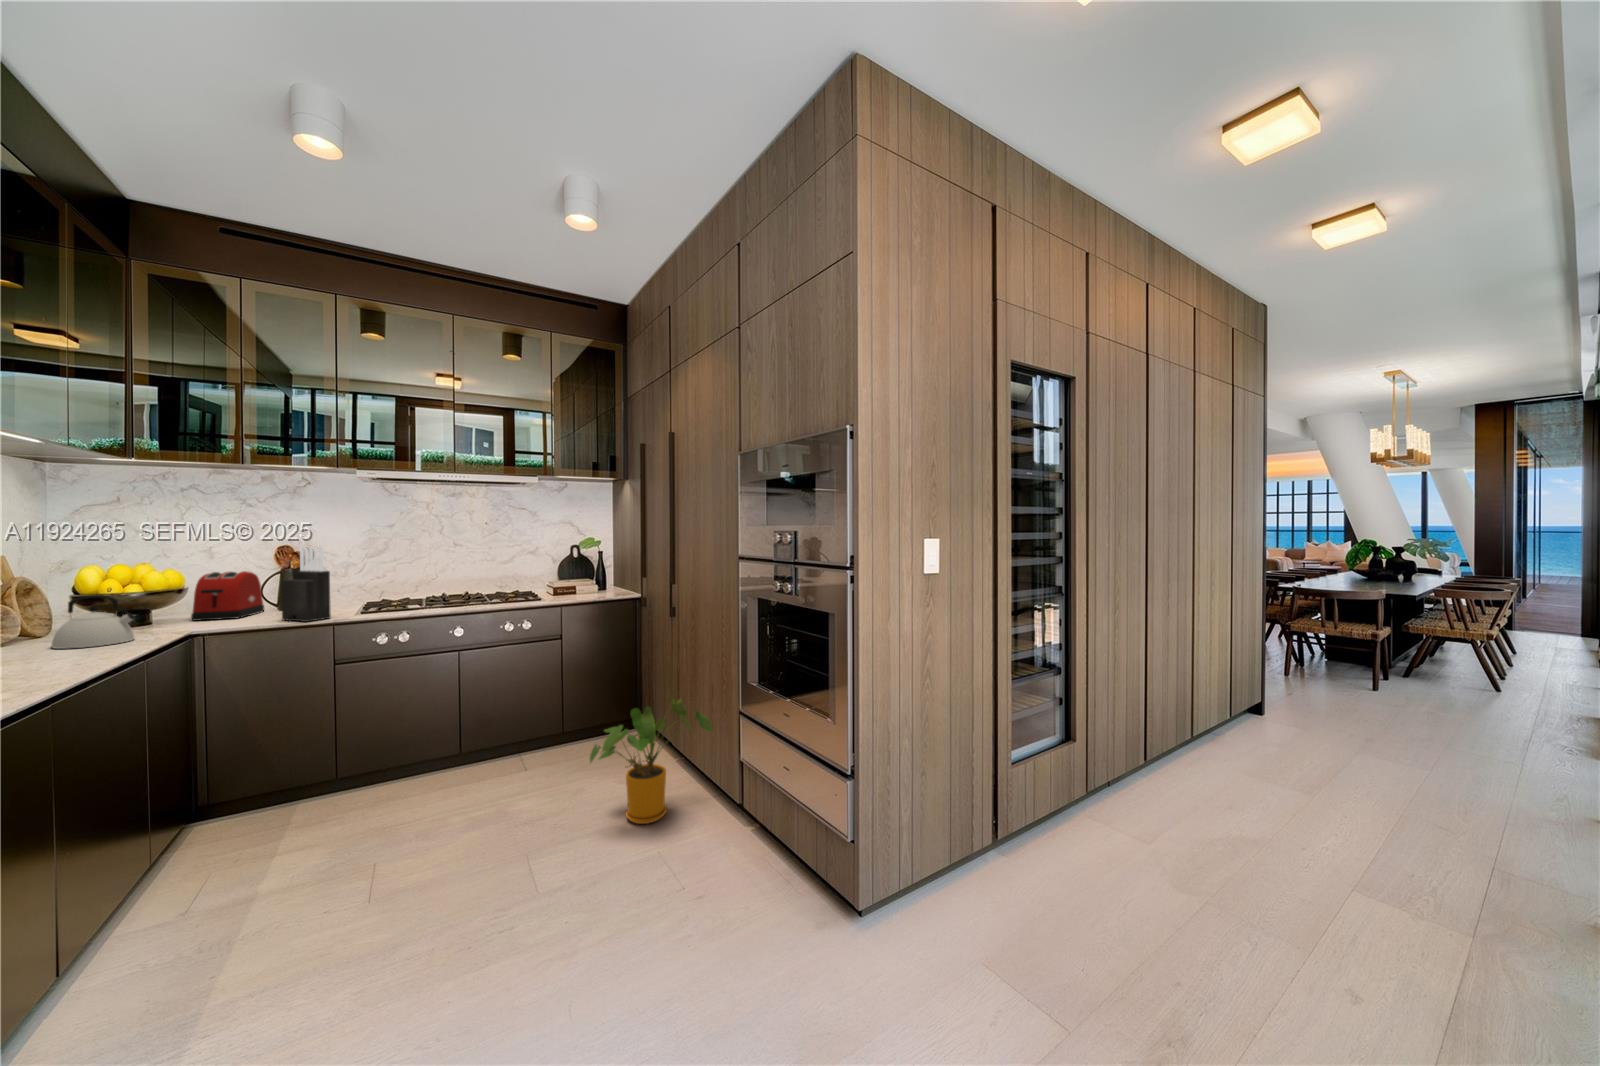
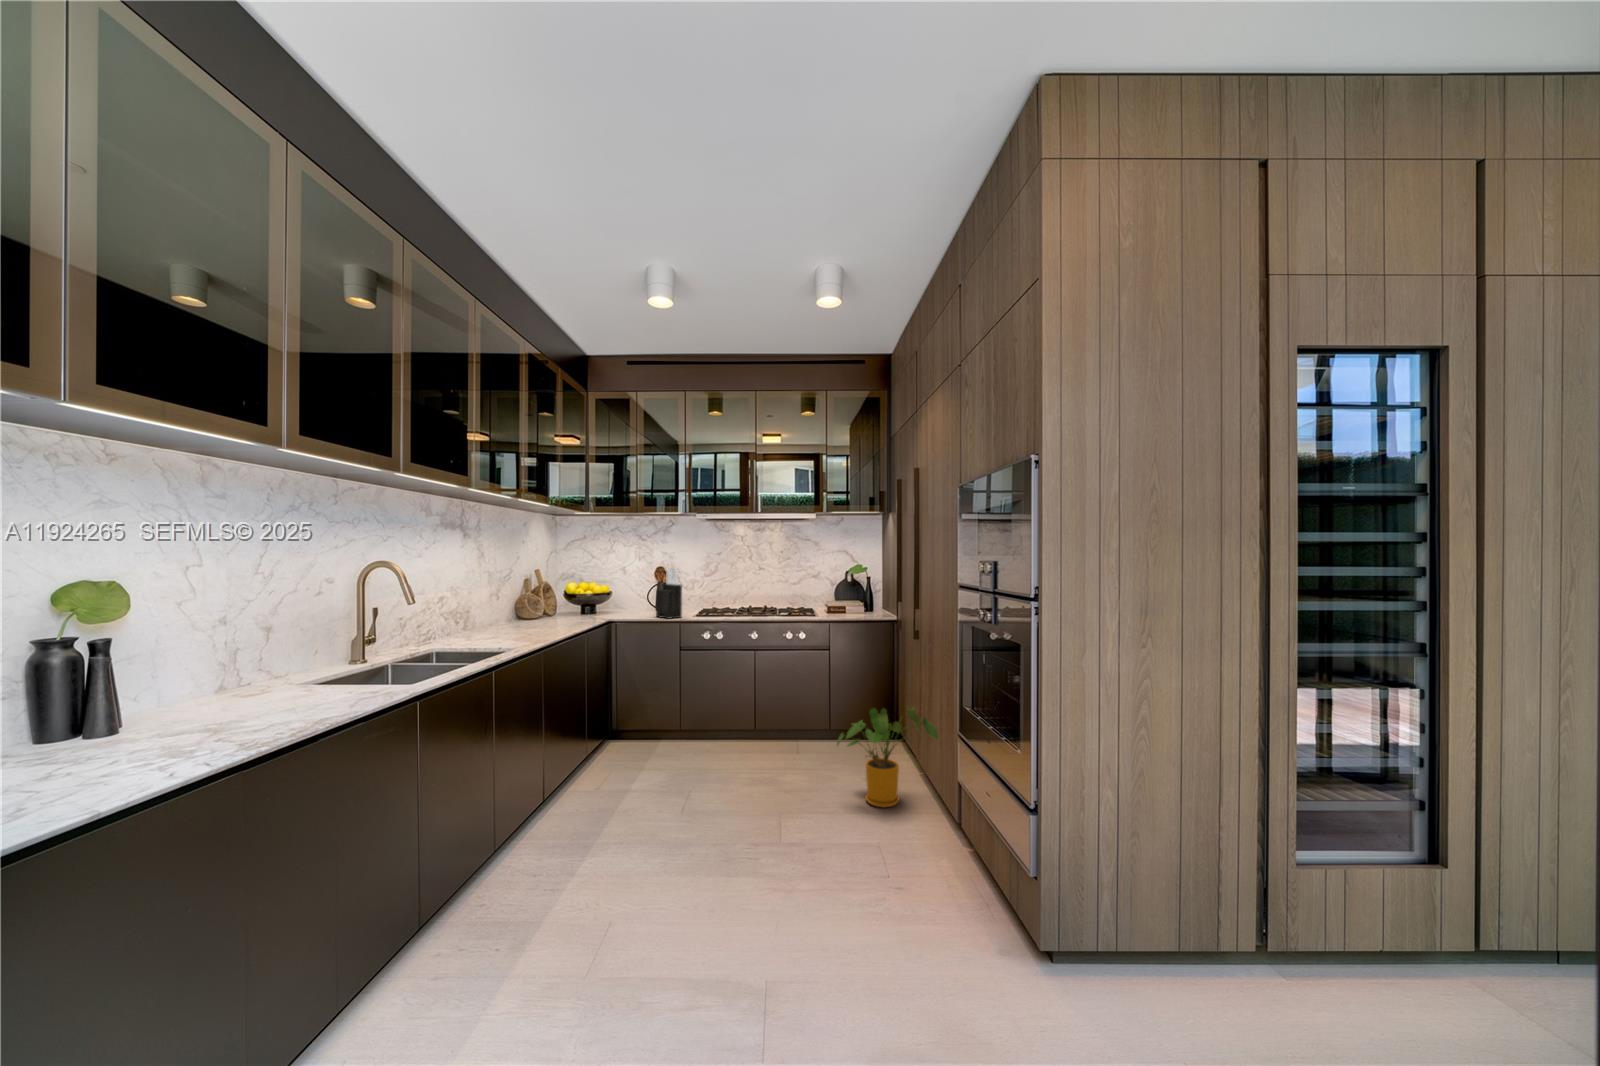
toaster: present [191,571,264,621] -> none [613,583,649,614]
kettle: present [51,596,135,649] -> none [553,594,587,624]

